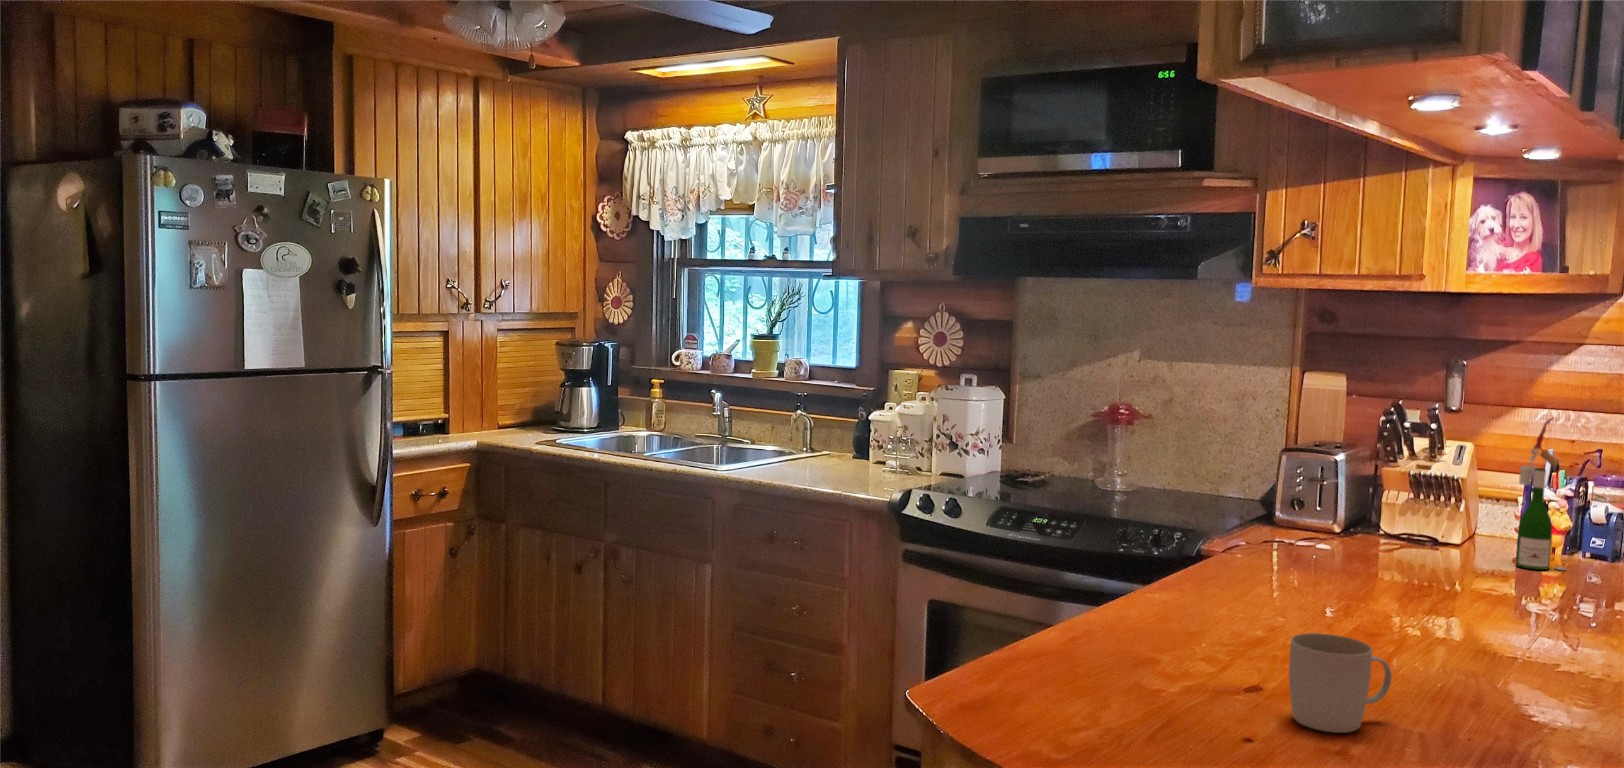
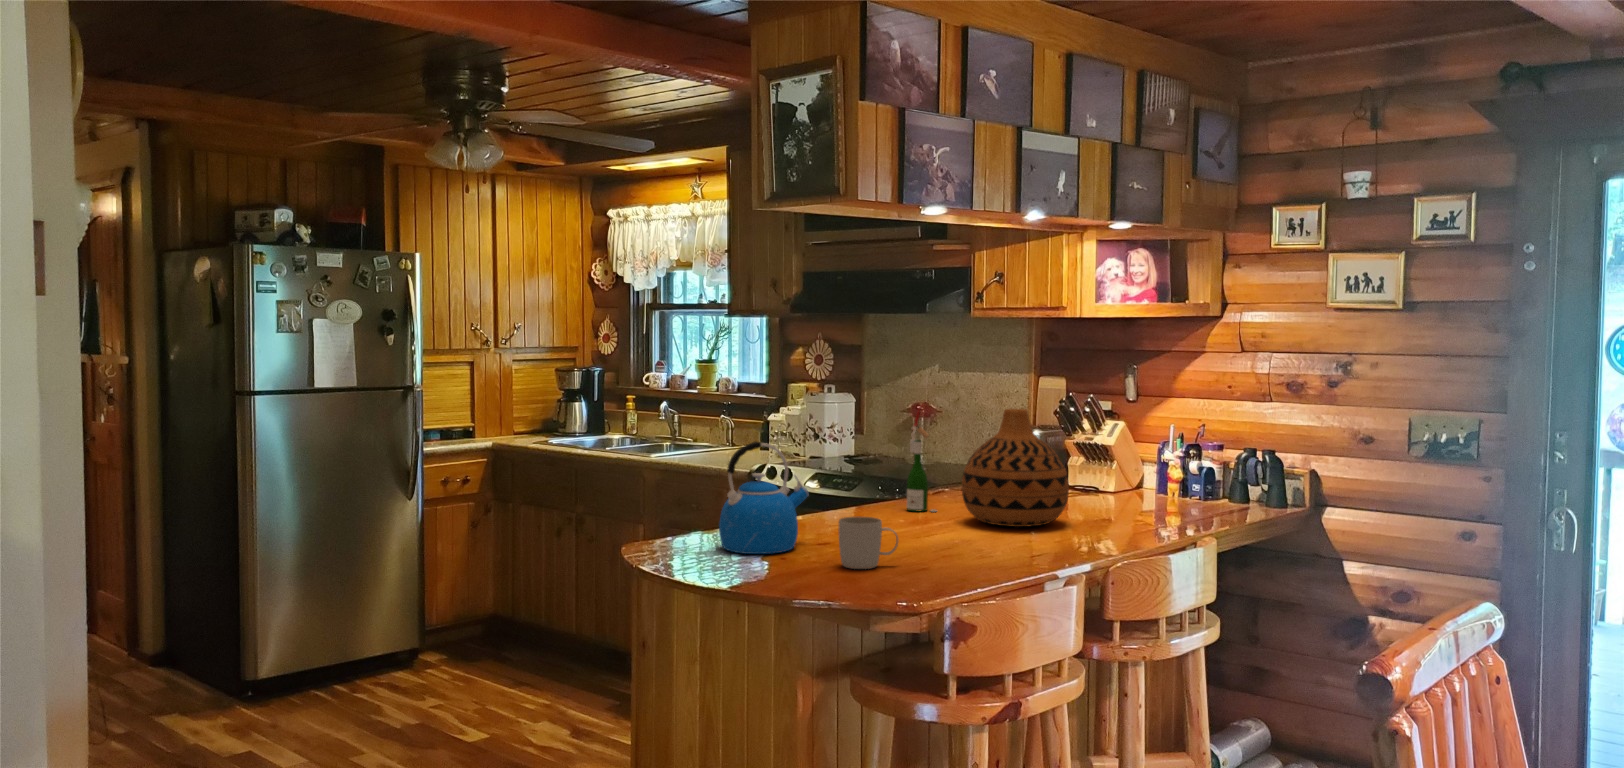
wine bottle: present [1516,417,1566,570] -> present [907,405,936,512]
vase: none [1326,432,1507,619] -> present [962,409,1069,527]
kettle: none [1029,493,1164,690] -> present [719,442,809,554]

